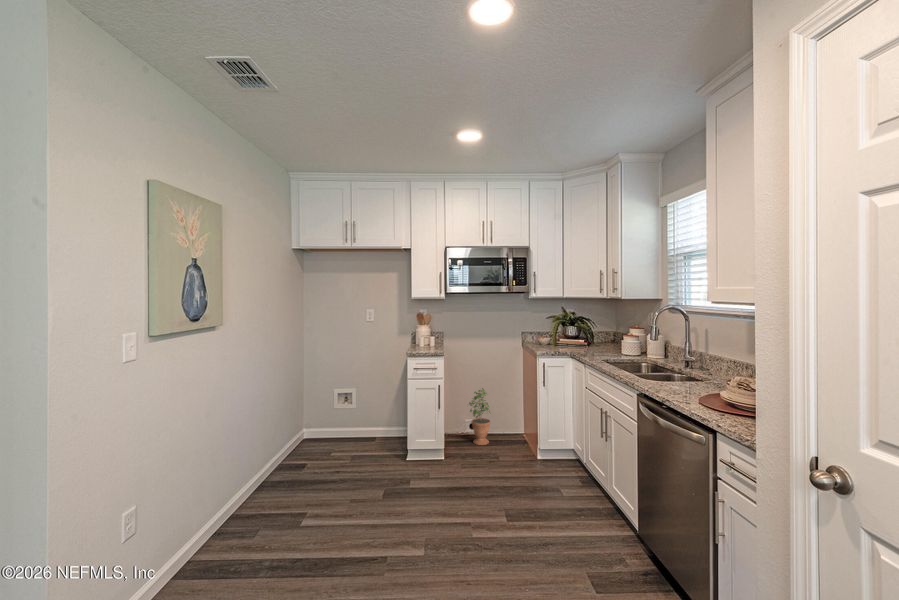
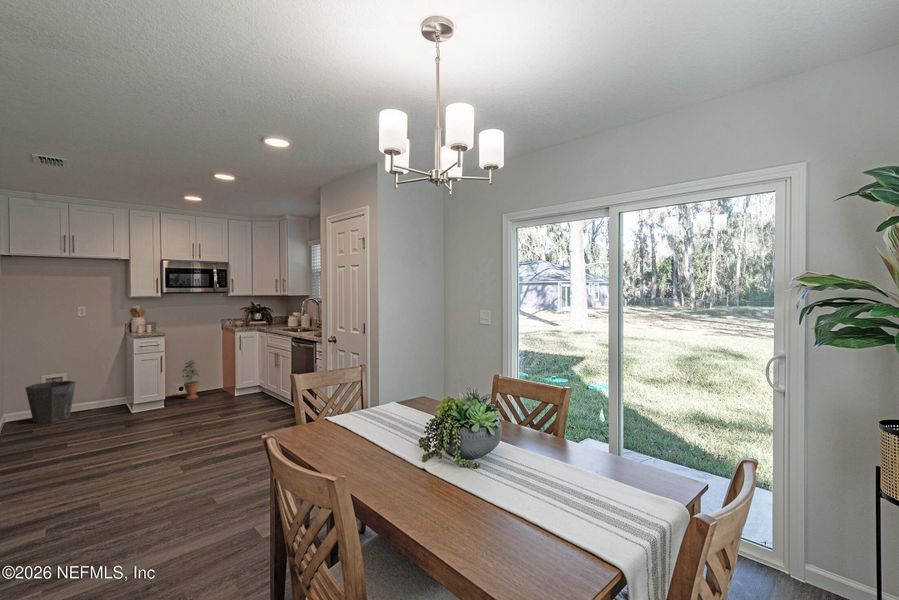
waste bin: none [313,397,357,450] -> present [26,381,75,423]

